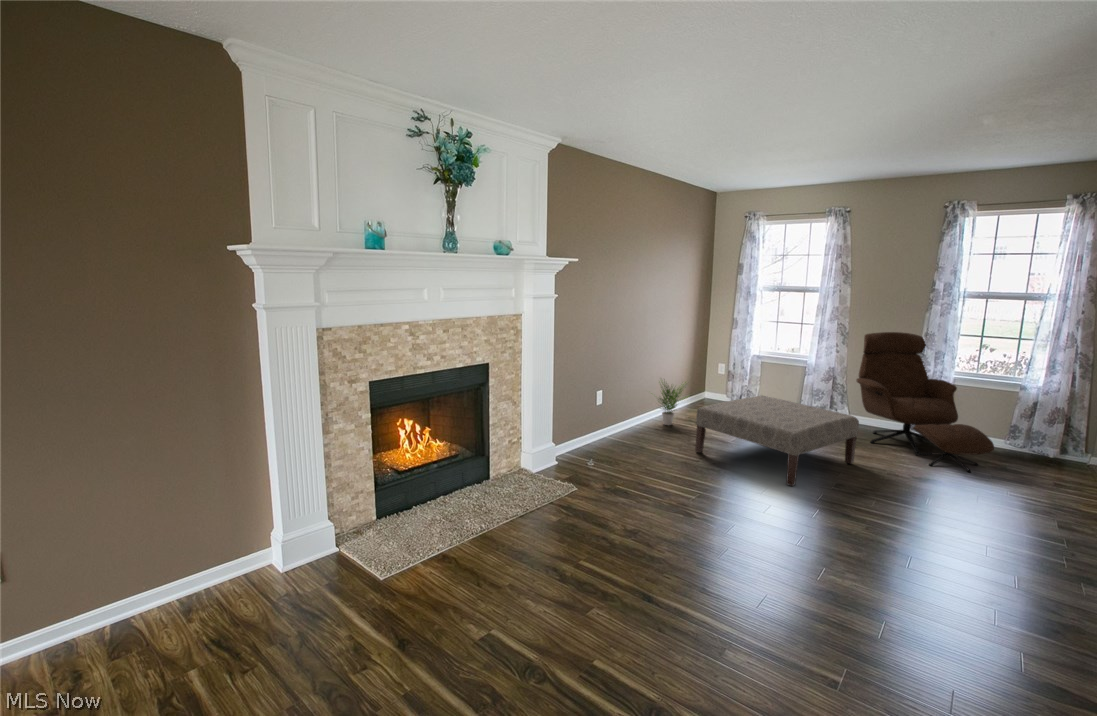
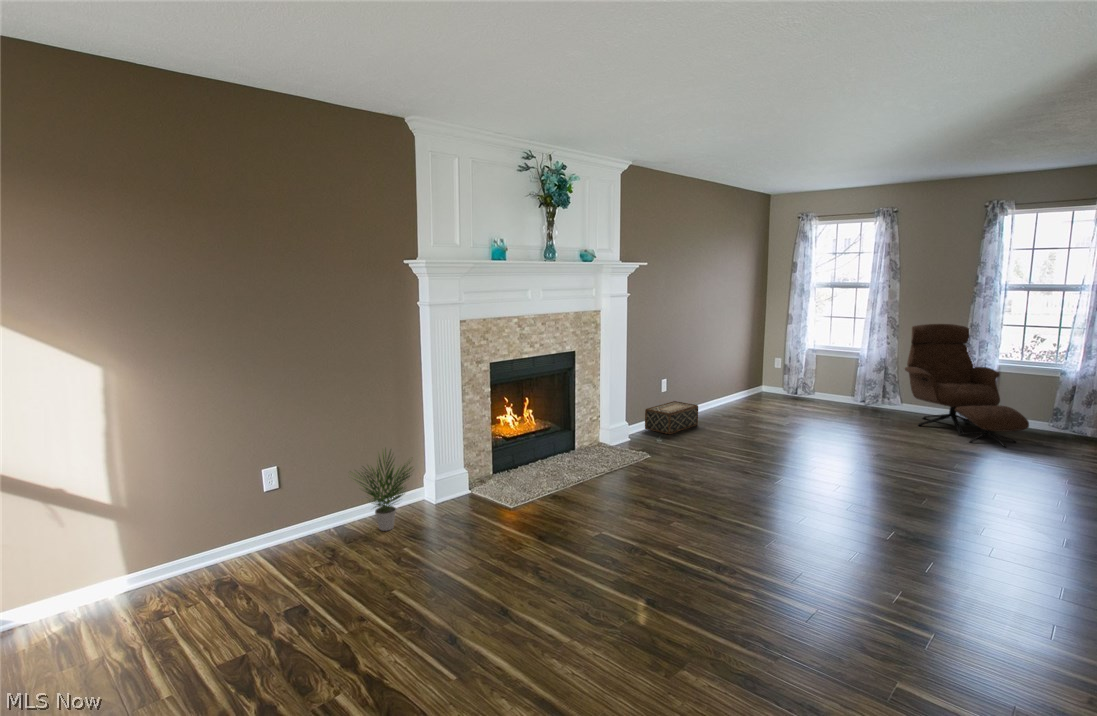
potted plant: present [659,382,686,425] -> present [356,449,412,531]
ottoman: present [695,395,859,486] -> none [753,383,902,456]
woven basket: none [576,415,636,455] -> present [645,401,698,434]

